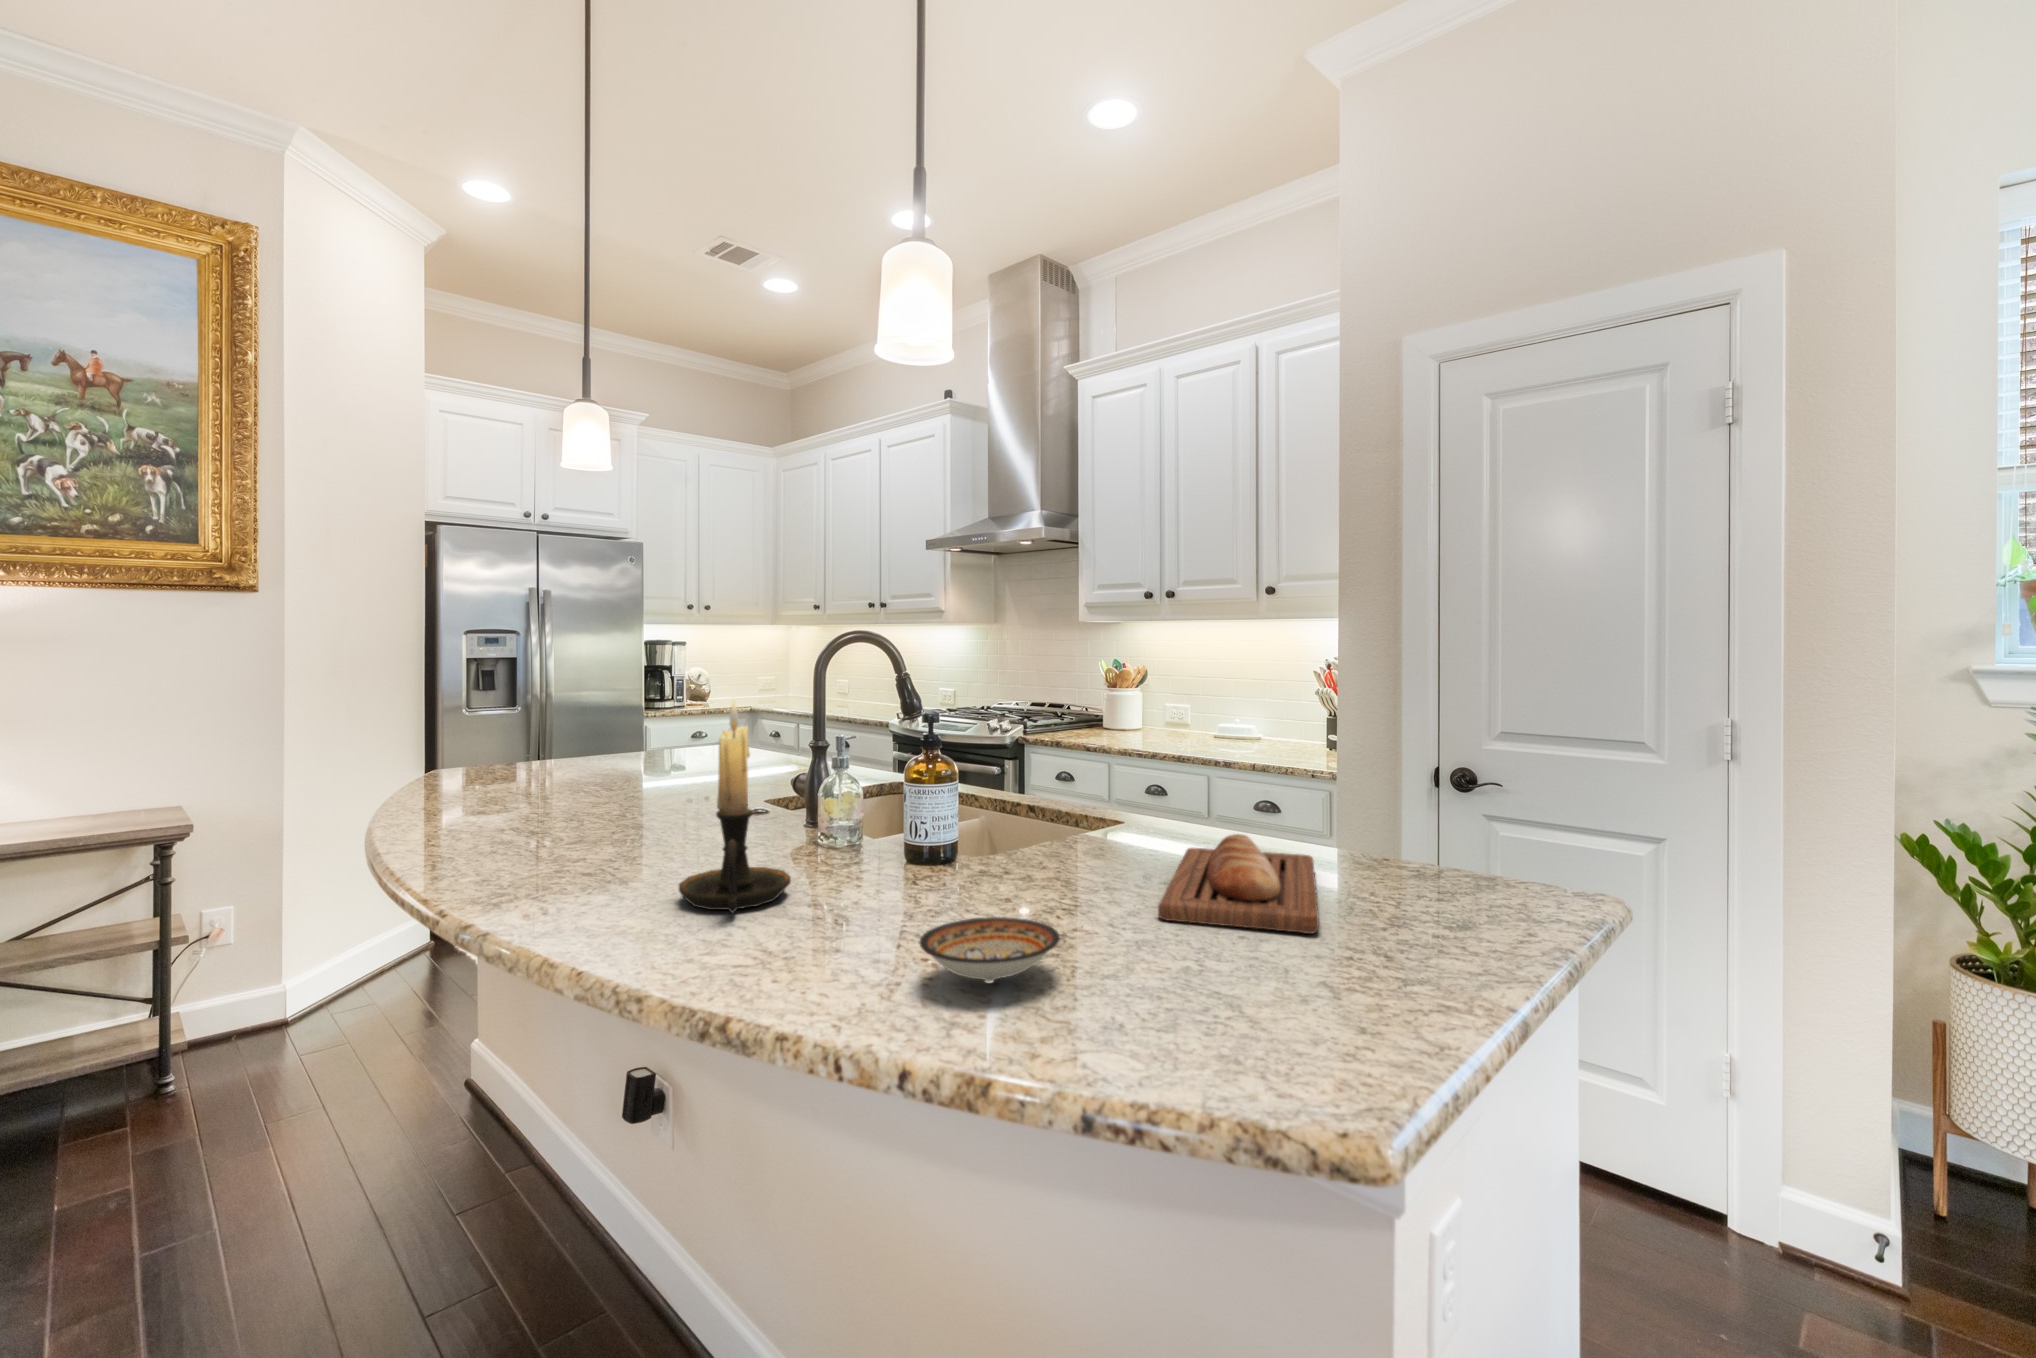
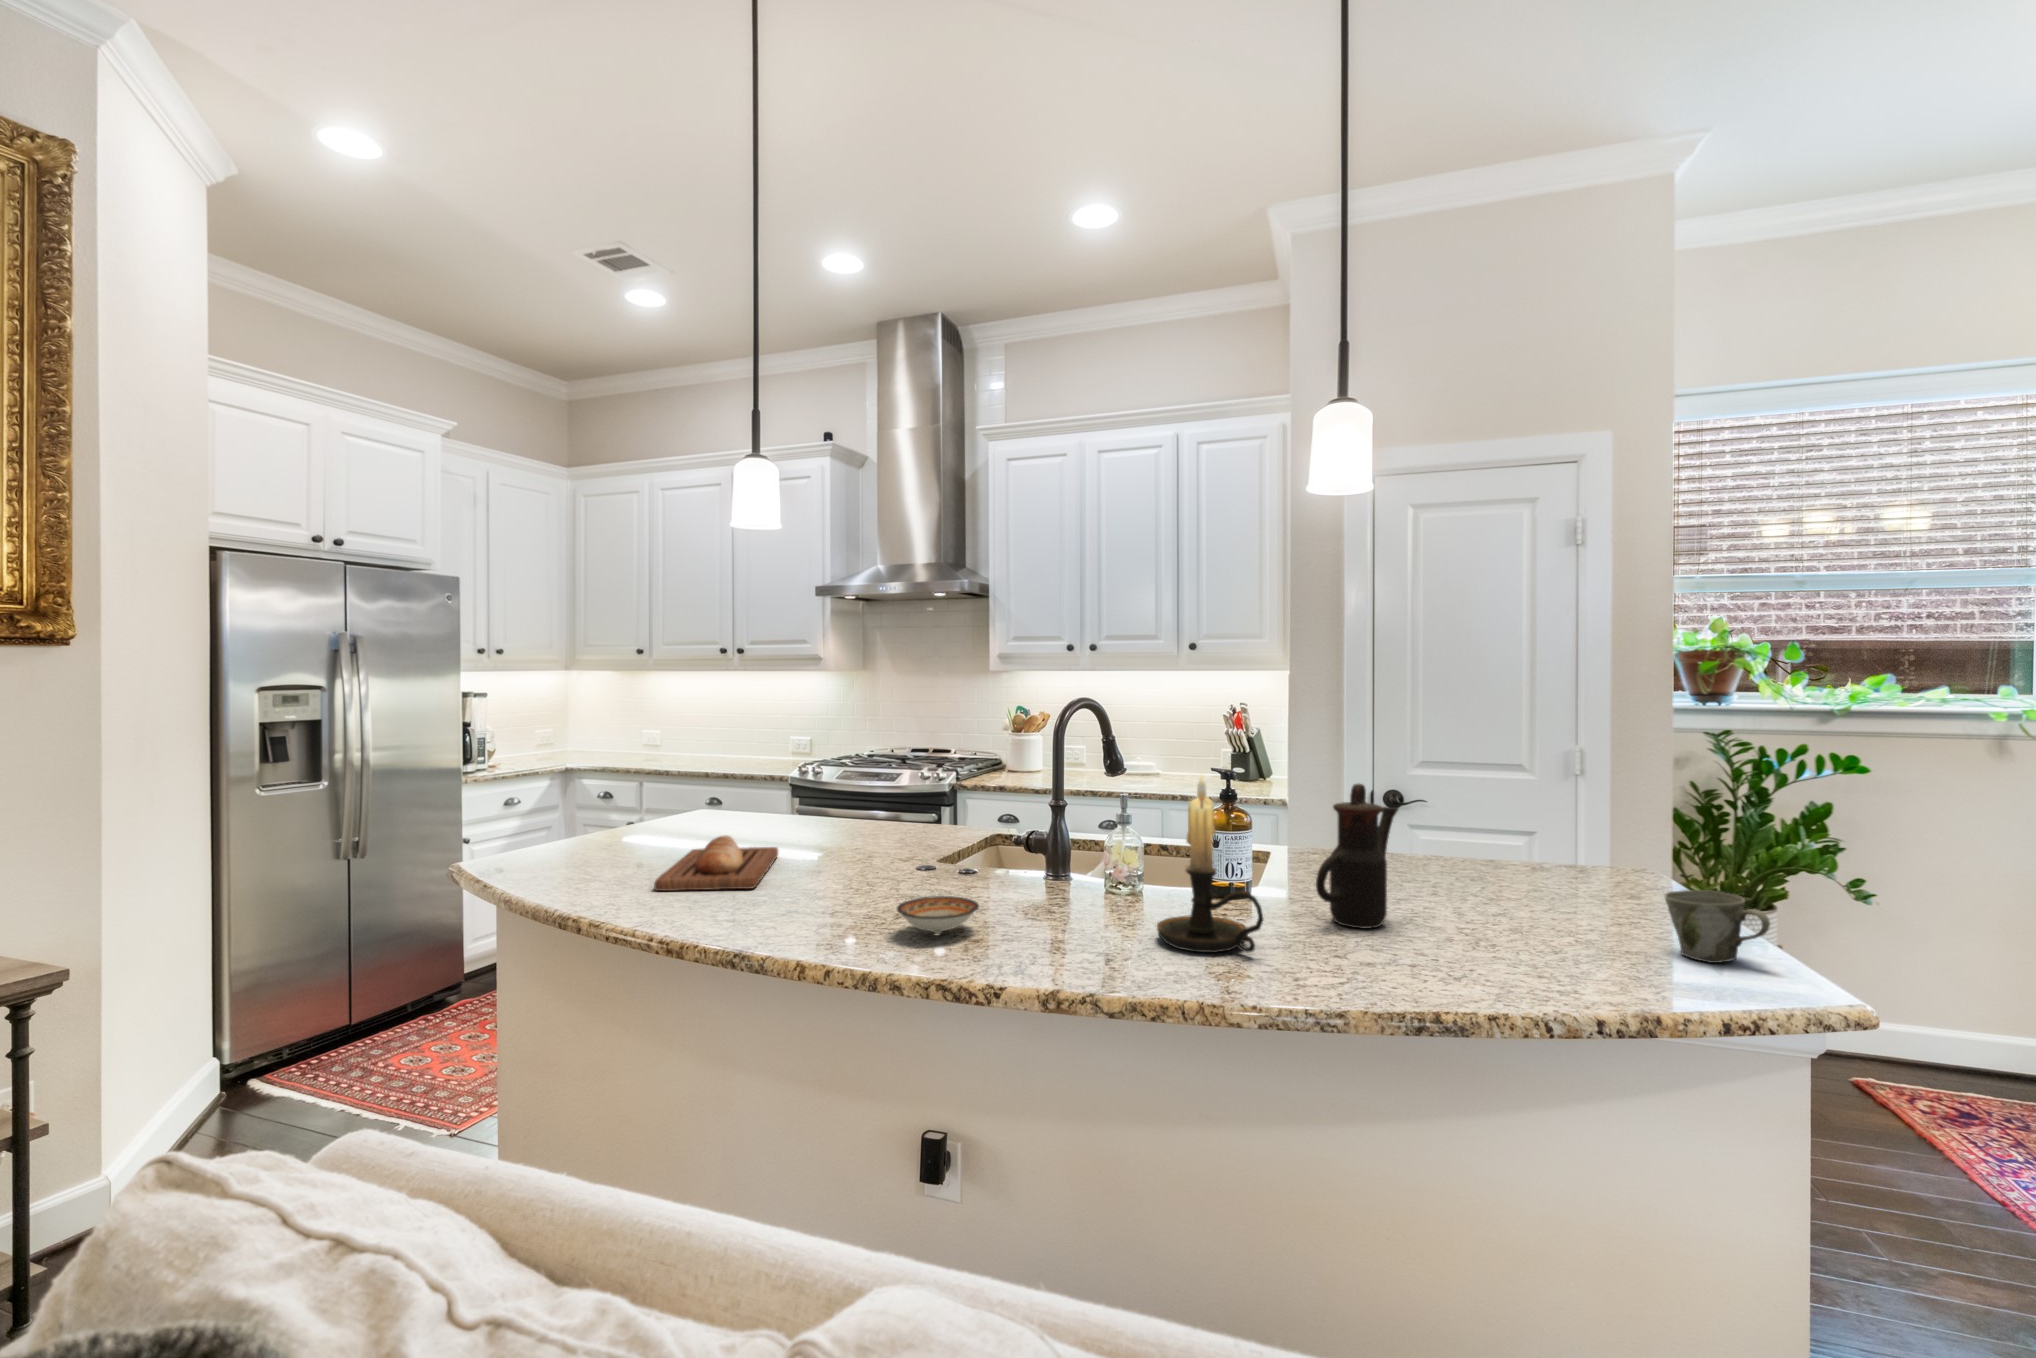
teapot: none [901,722,1047,908] -> present [1316,784,1398,928]
bread loaf: present [1158,834,1319,934] -> present [654,836,778,891]
mug: none [1280,903,1393,1027] -> present [1665,890,1770,963]
ceramic bowl: present [920,917,1060,981] -> present [897,896,979,934]

